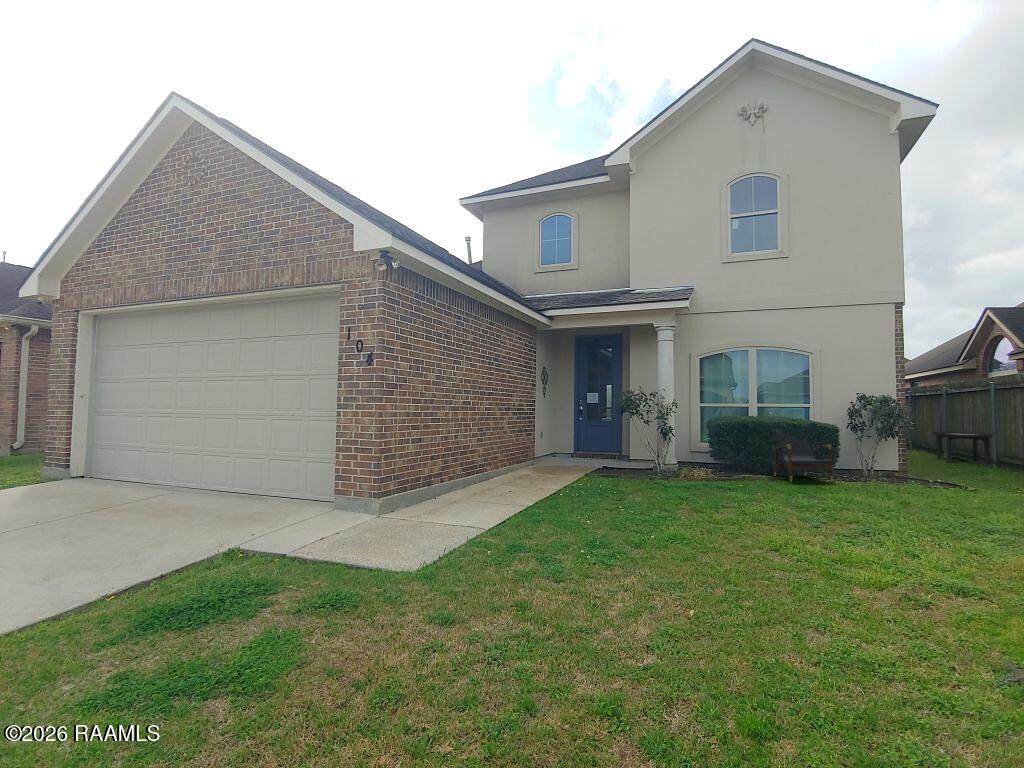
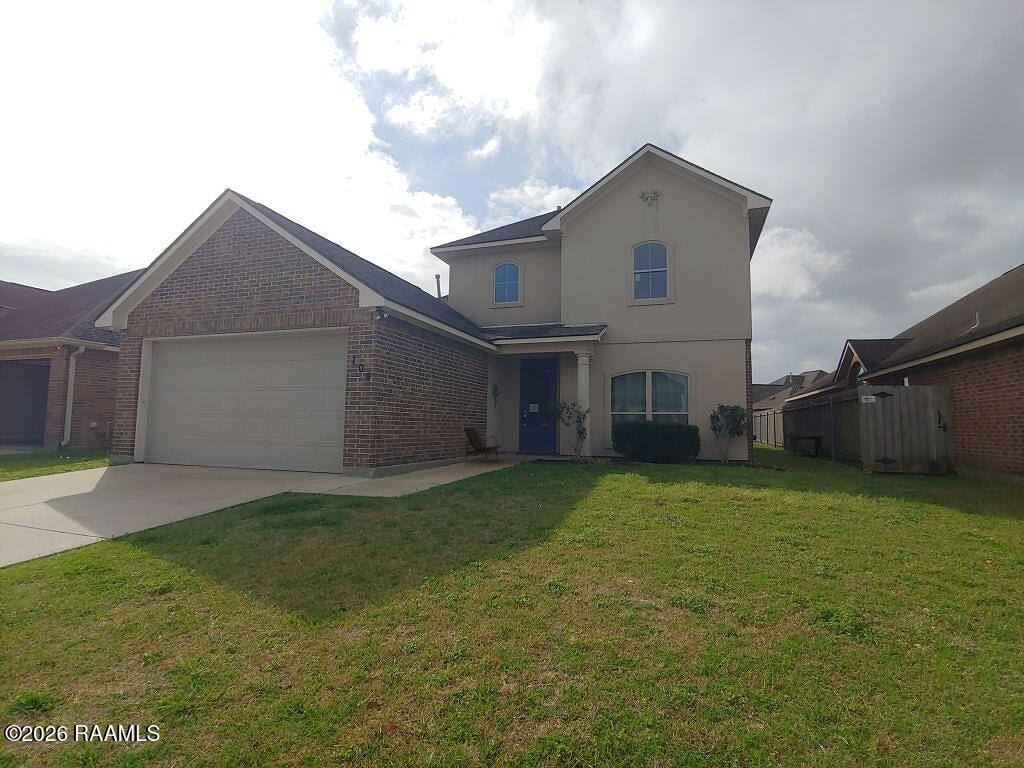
lounge chair: present [773,430,833,482] -> present [464,428,501,461]

